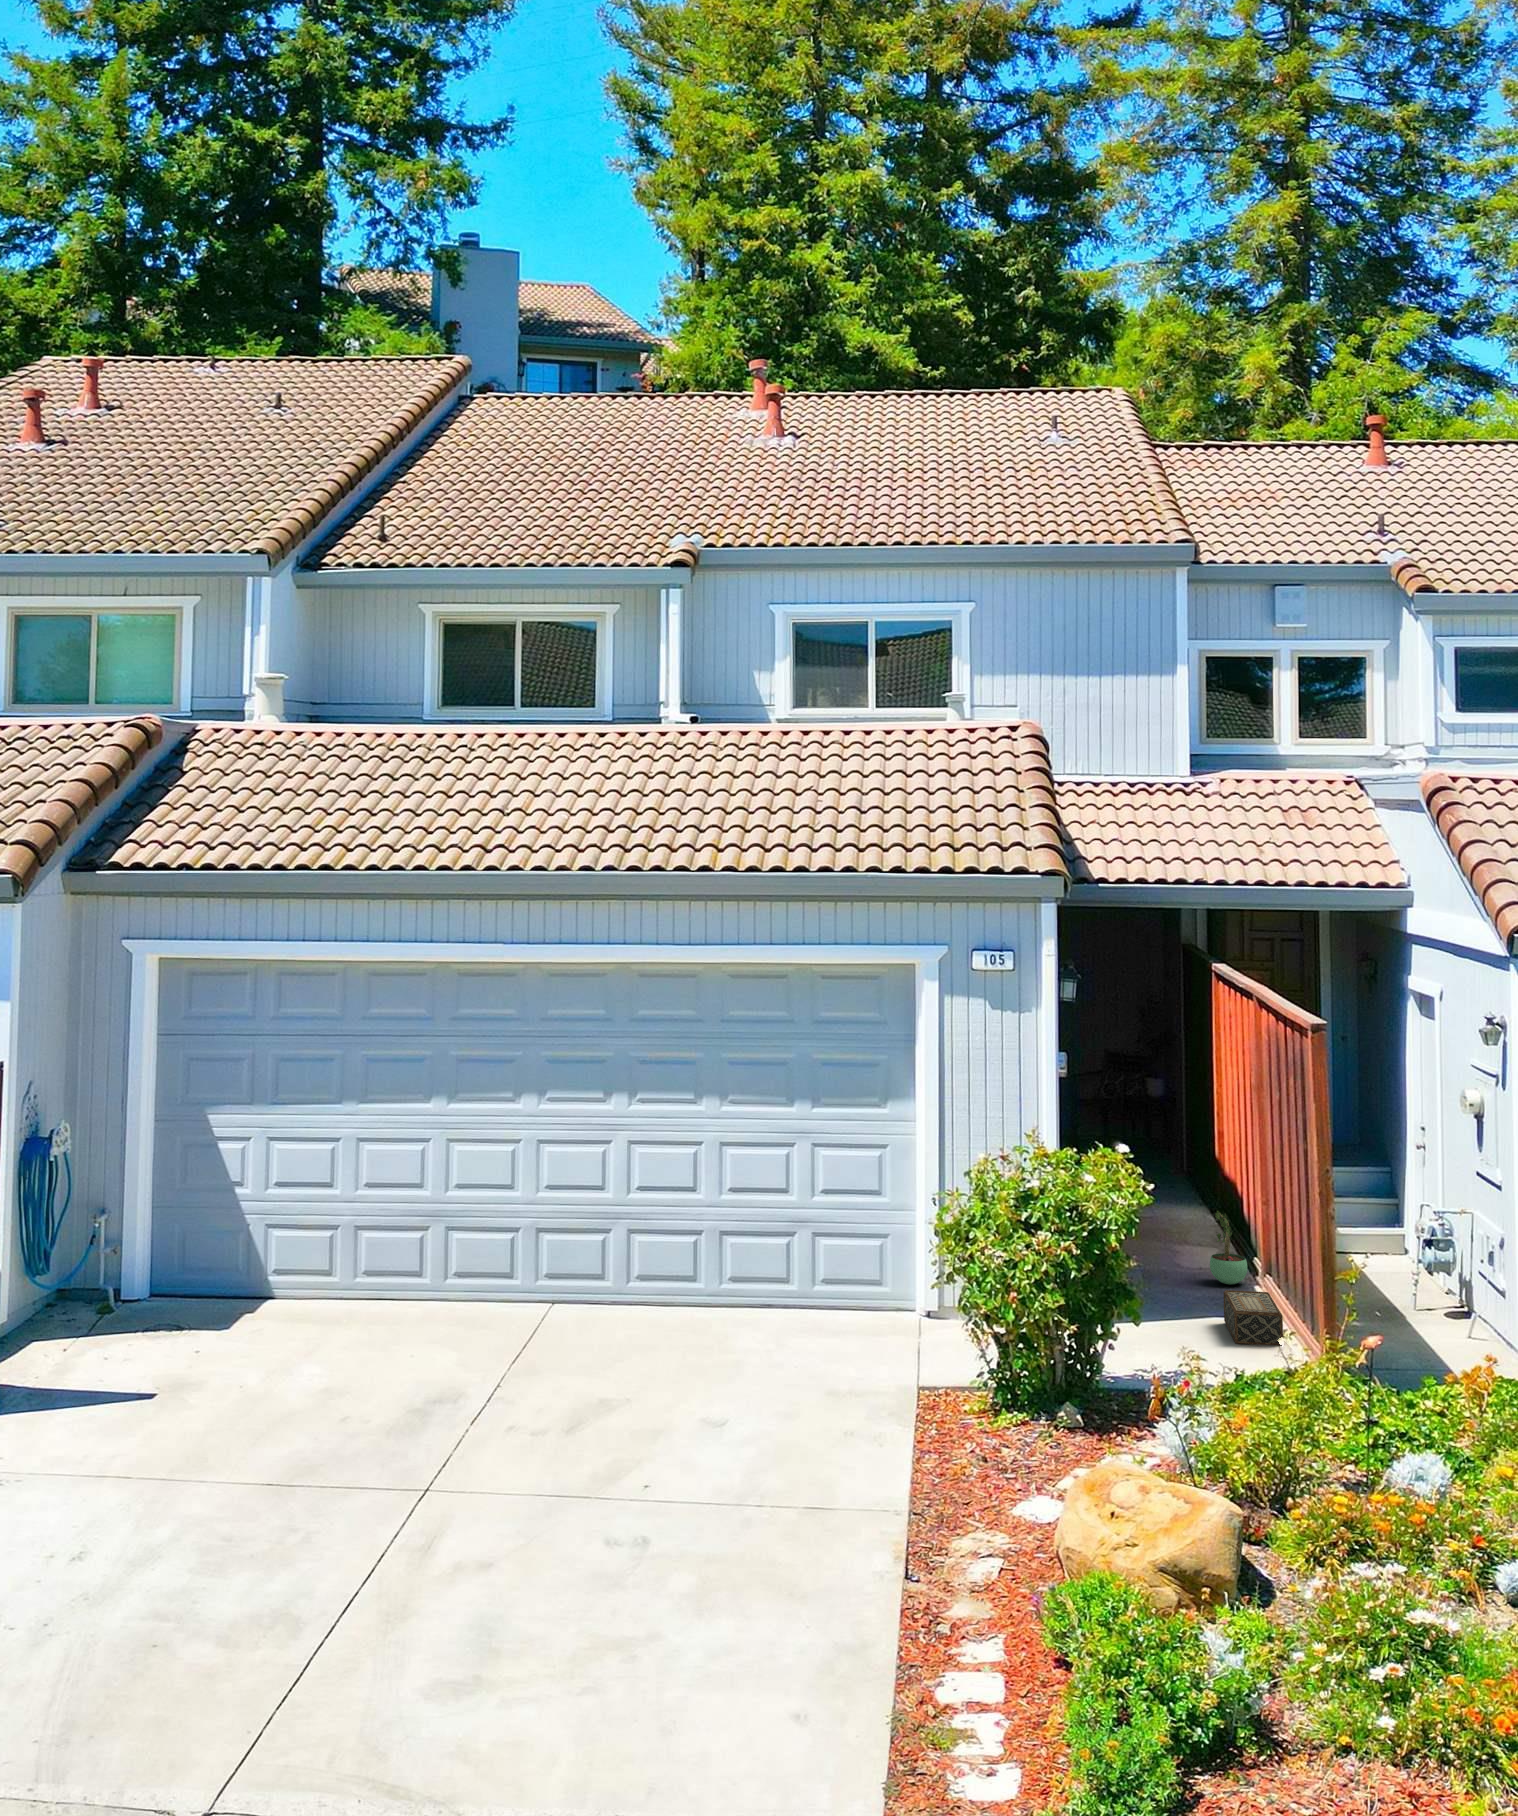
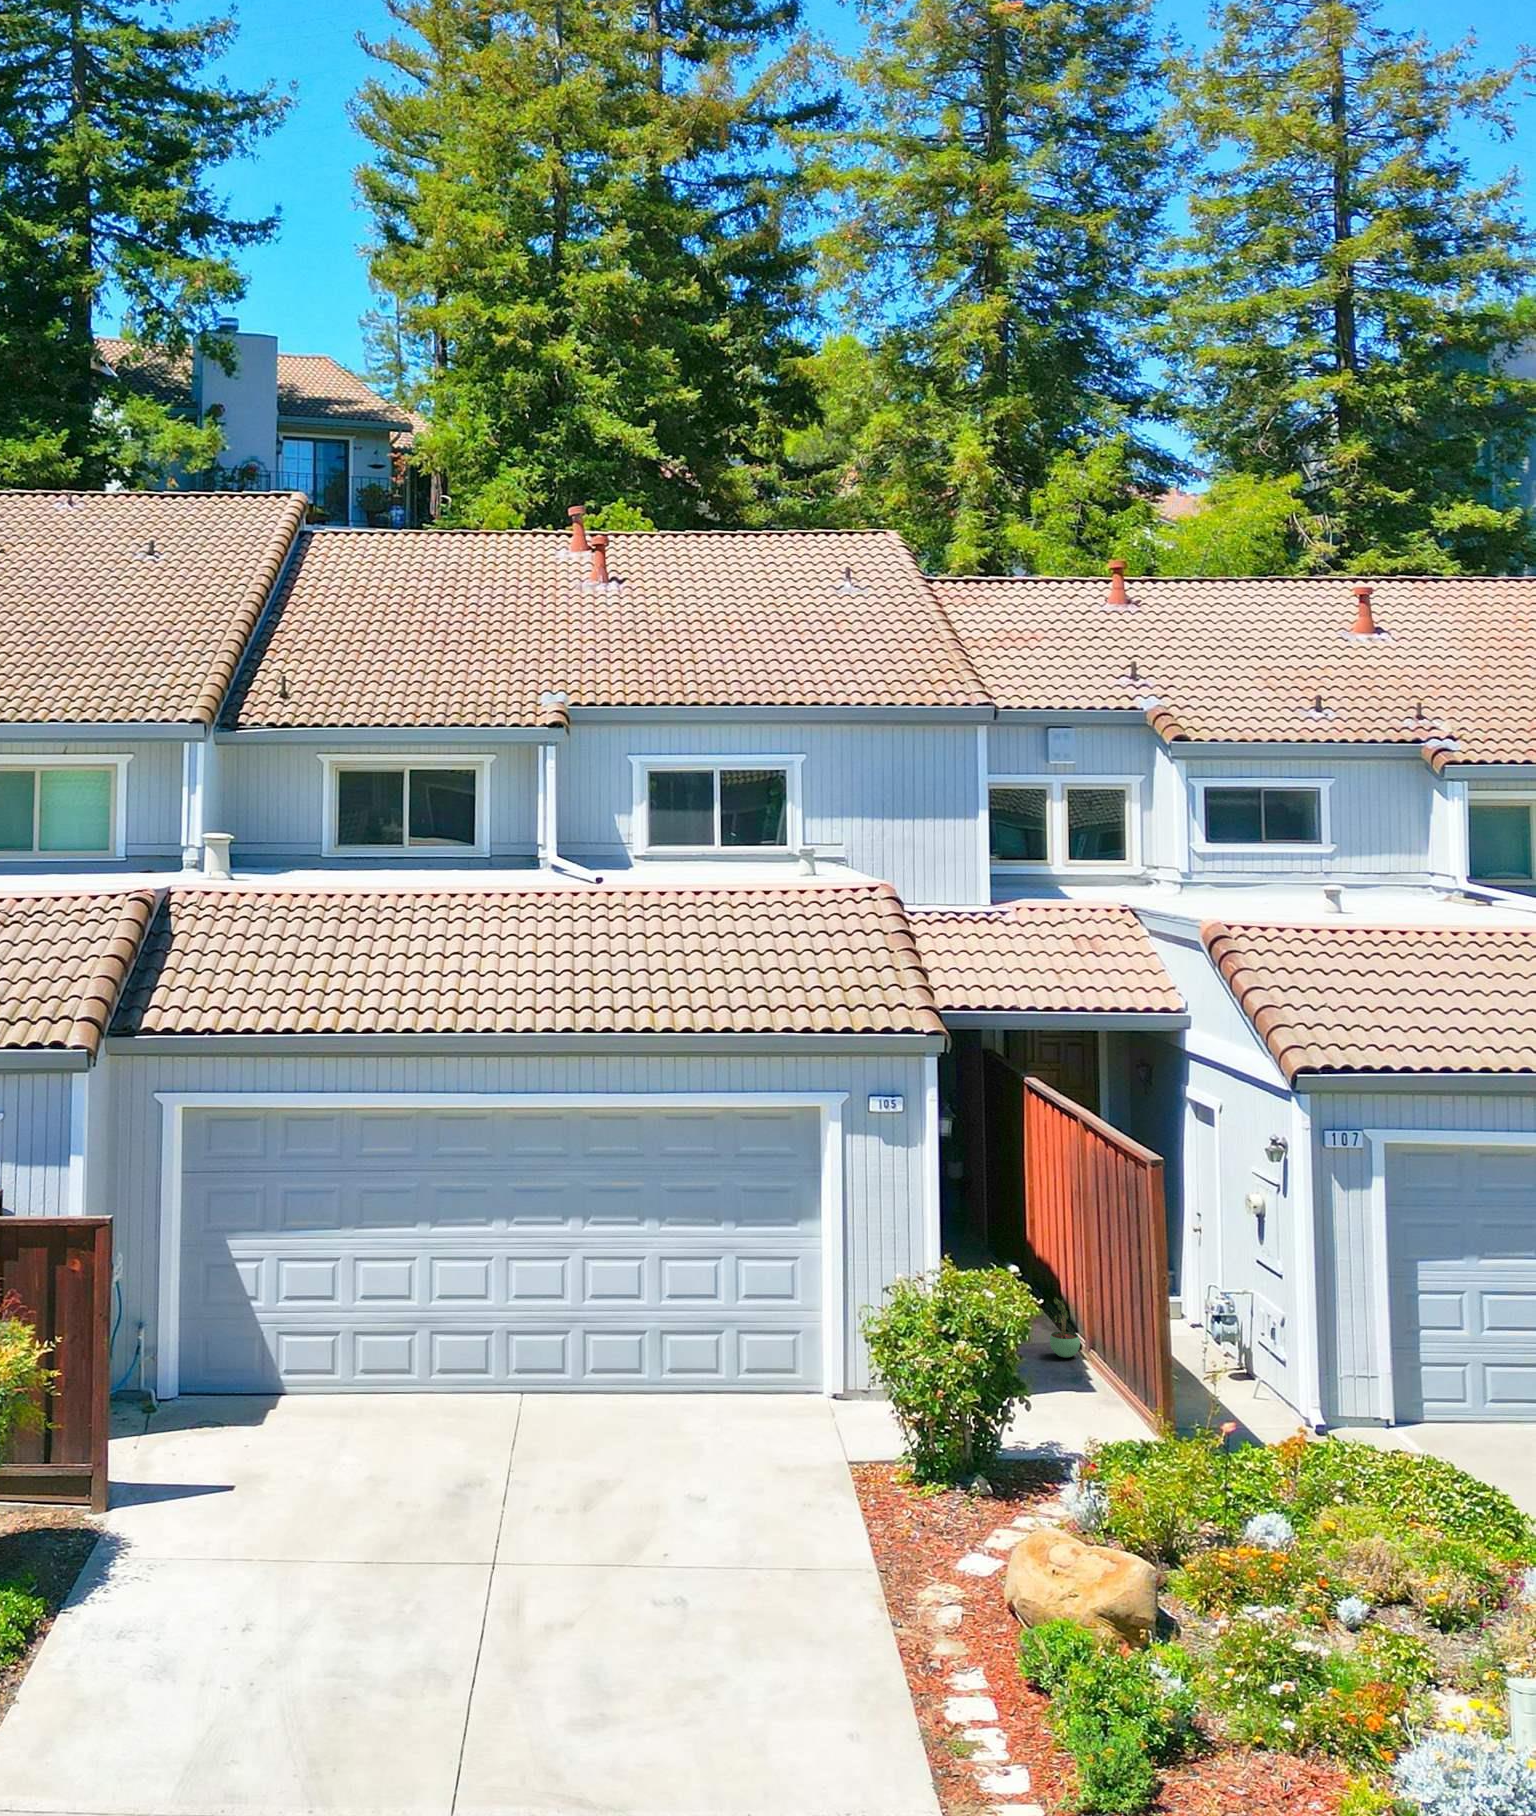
woven basket: present [1224,1290,1283,1345] -> none [1072,1368,1123,1414]

